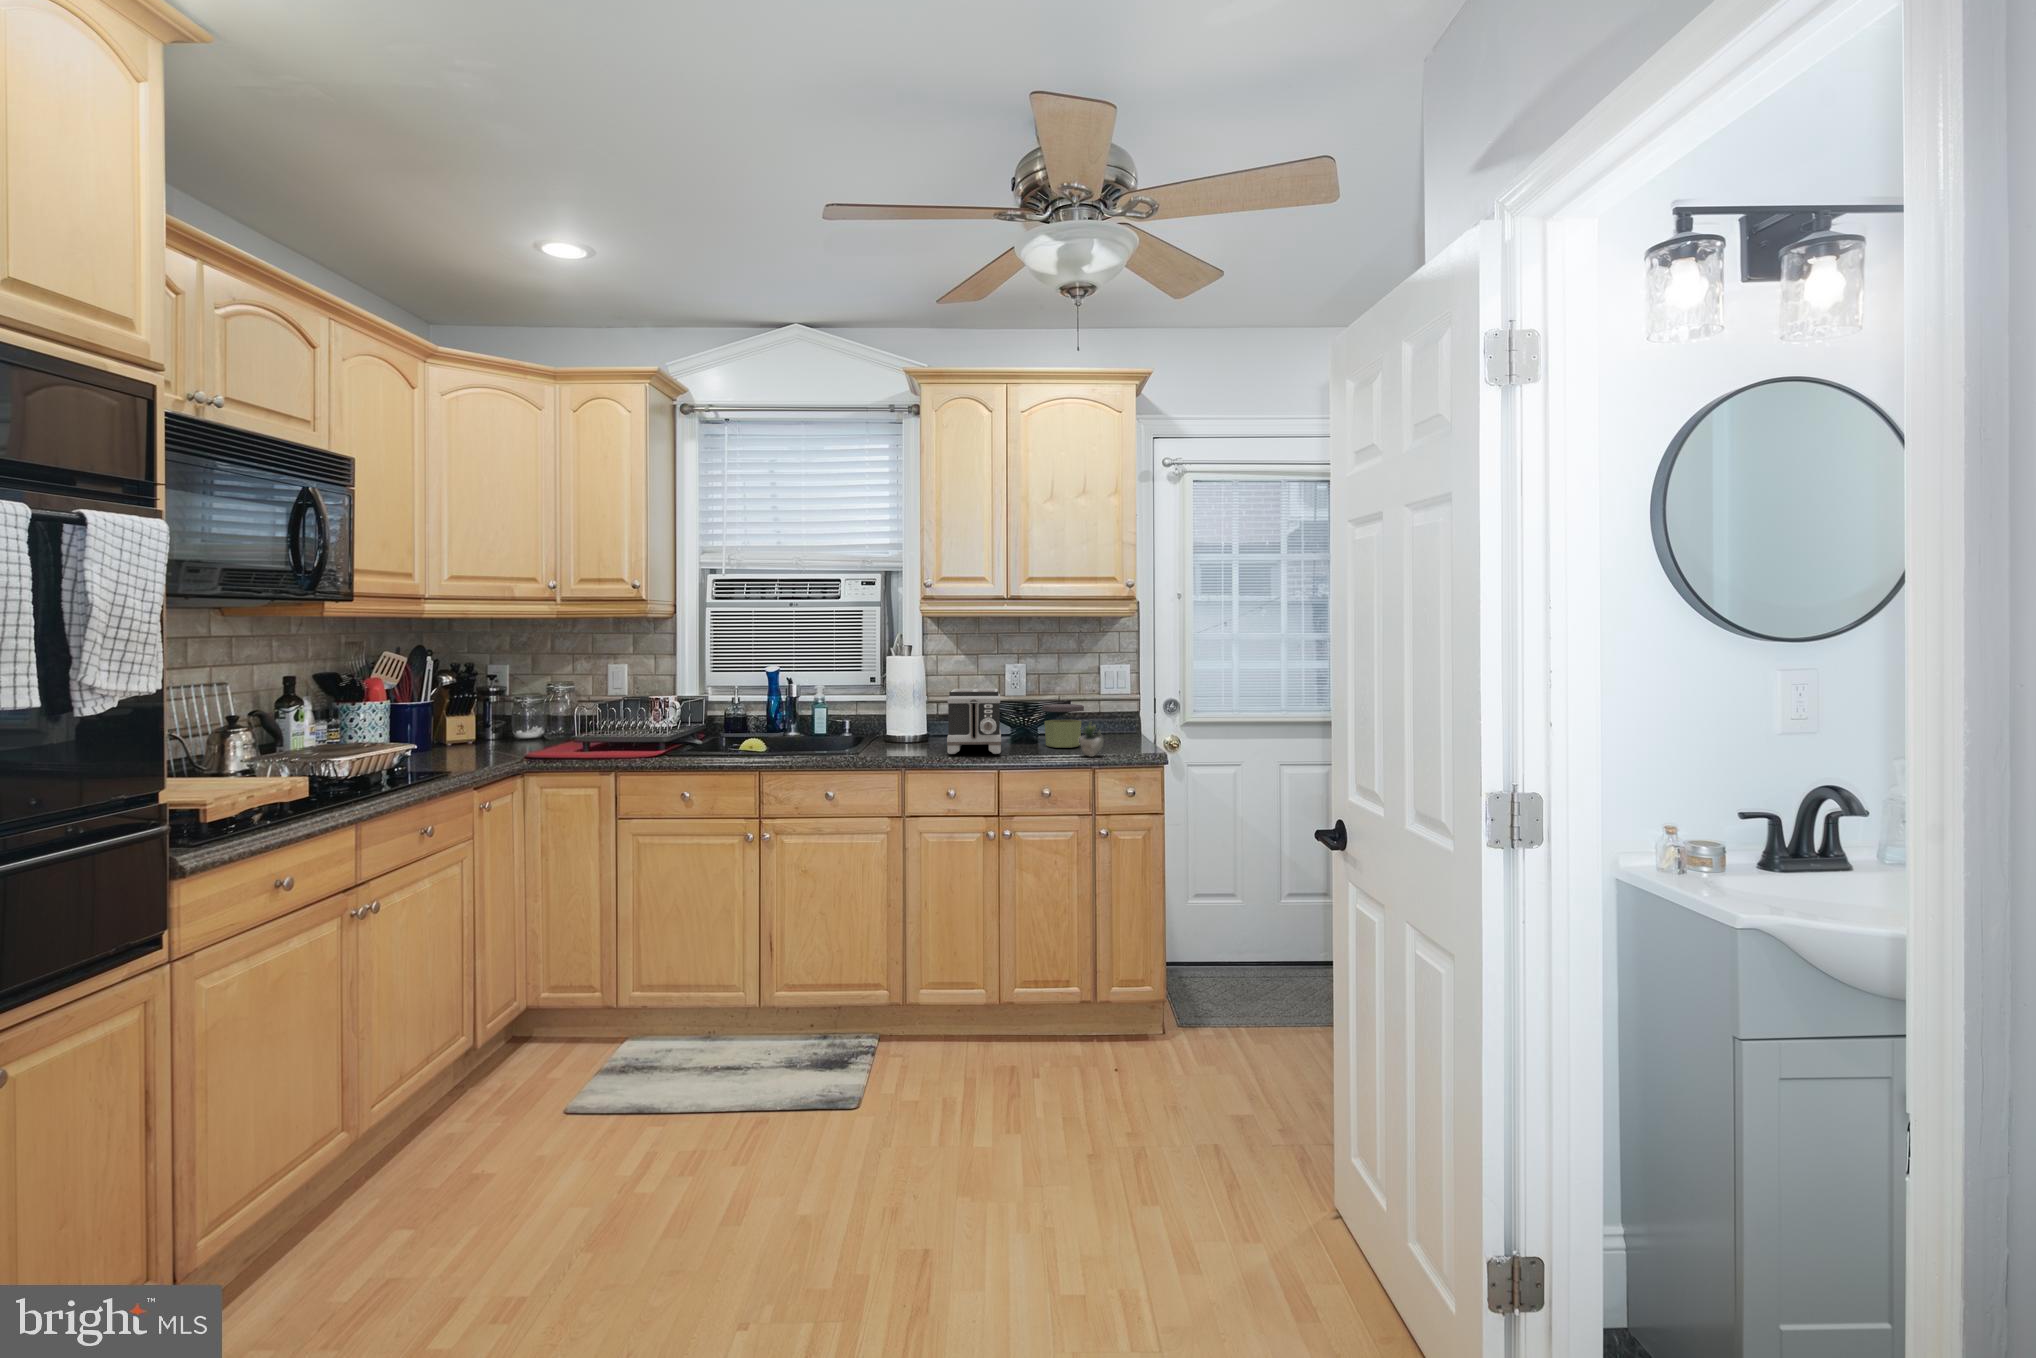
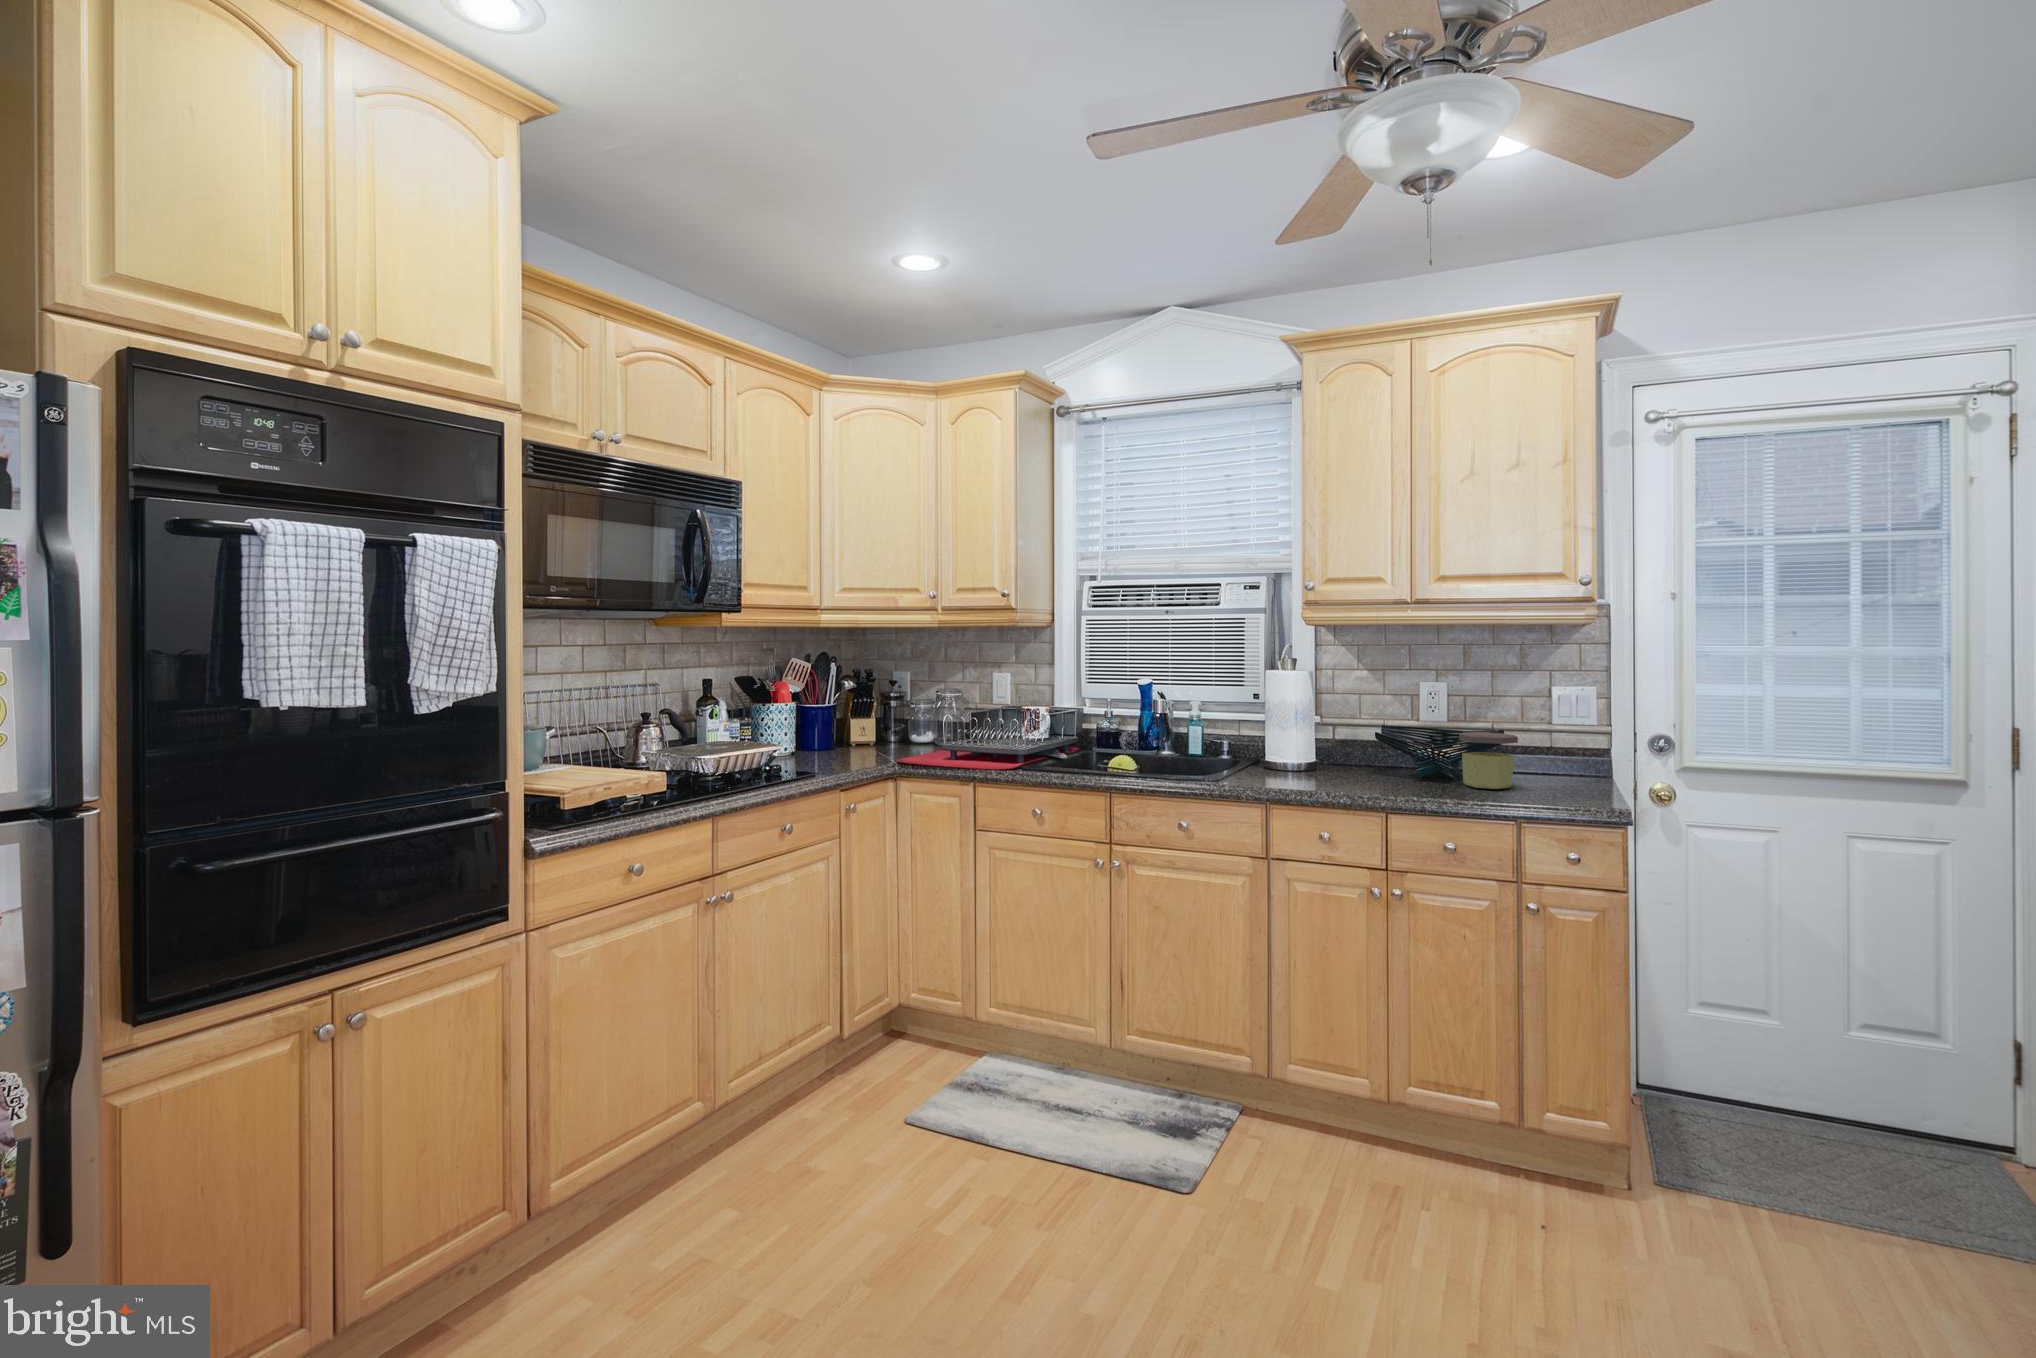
toaster: present [947,689,1001,754] -> none [1328,709,1404,792]
succulent plant: present [1079,723,1104,757] -> none [1507,758,1574,804]

